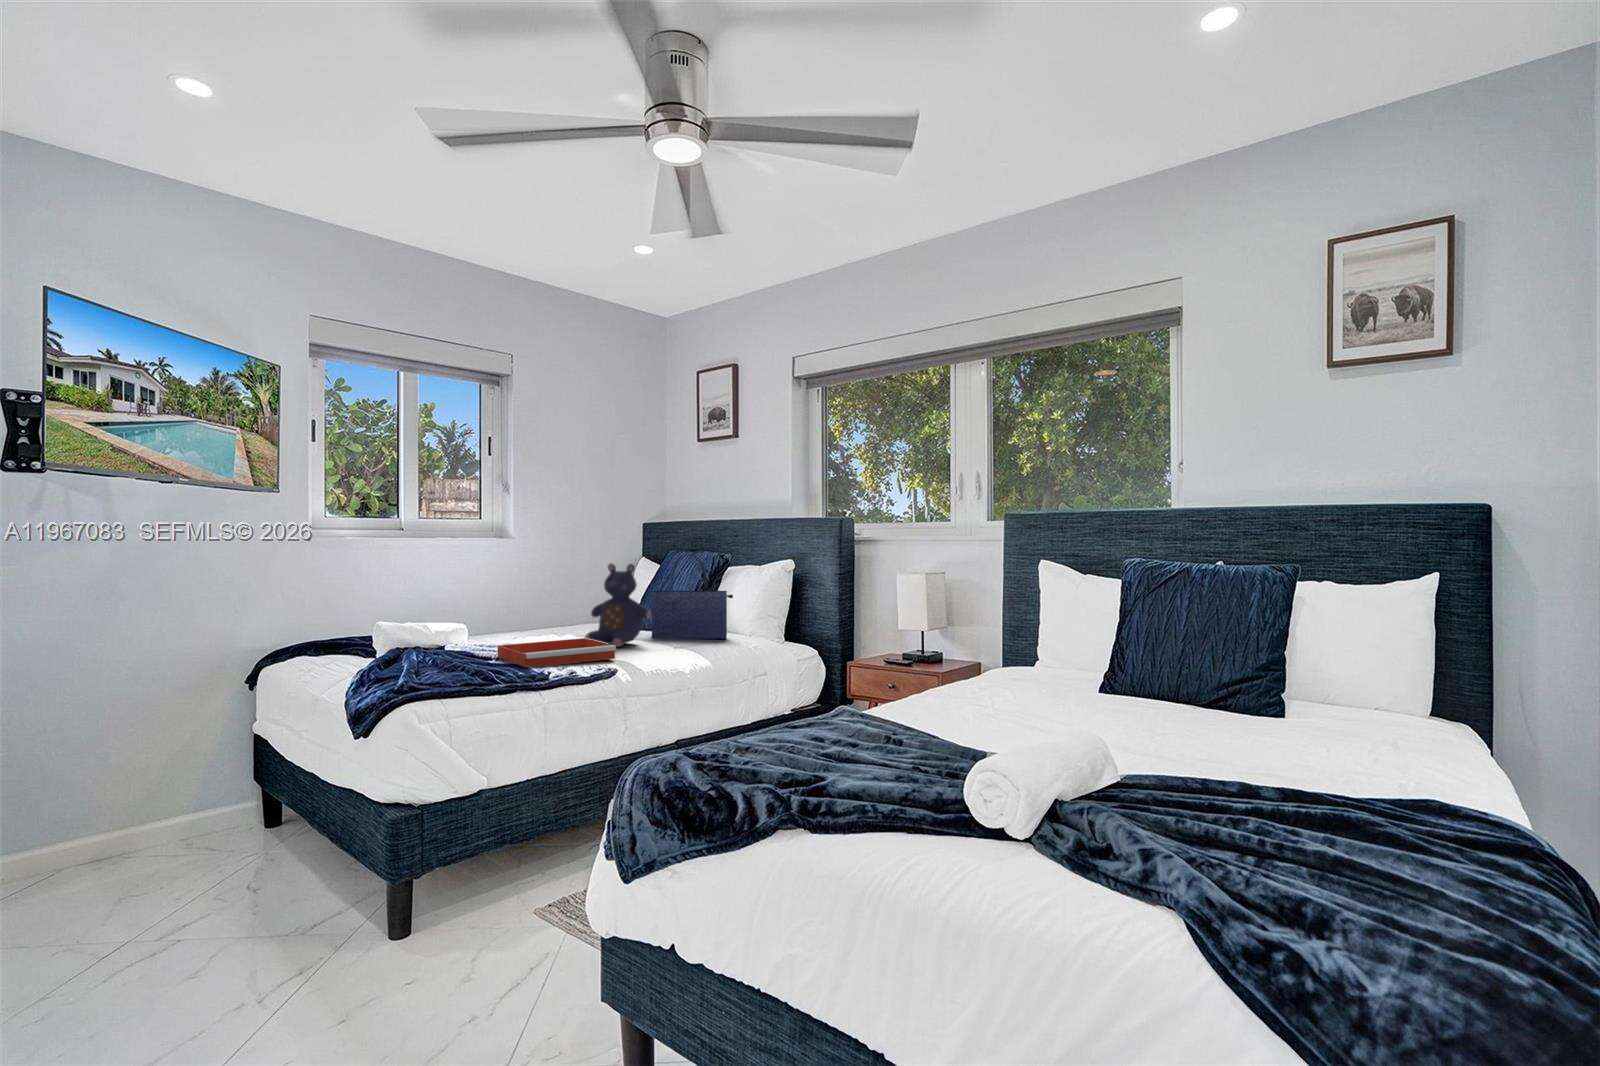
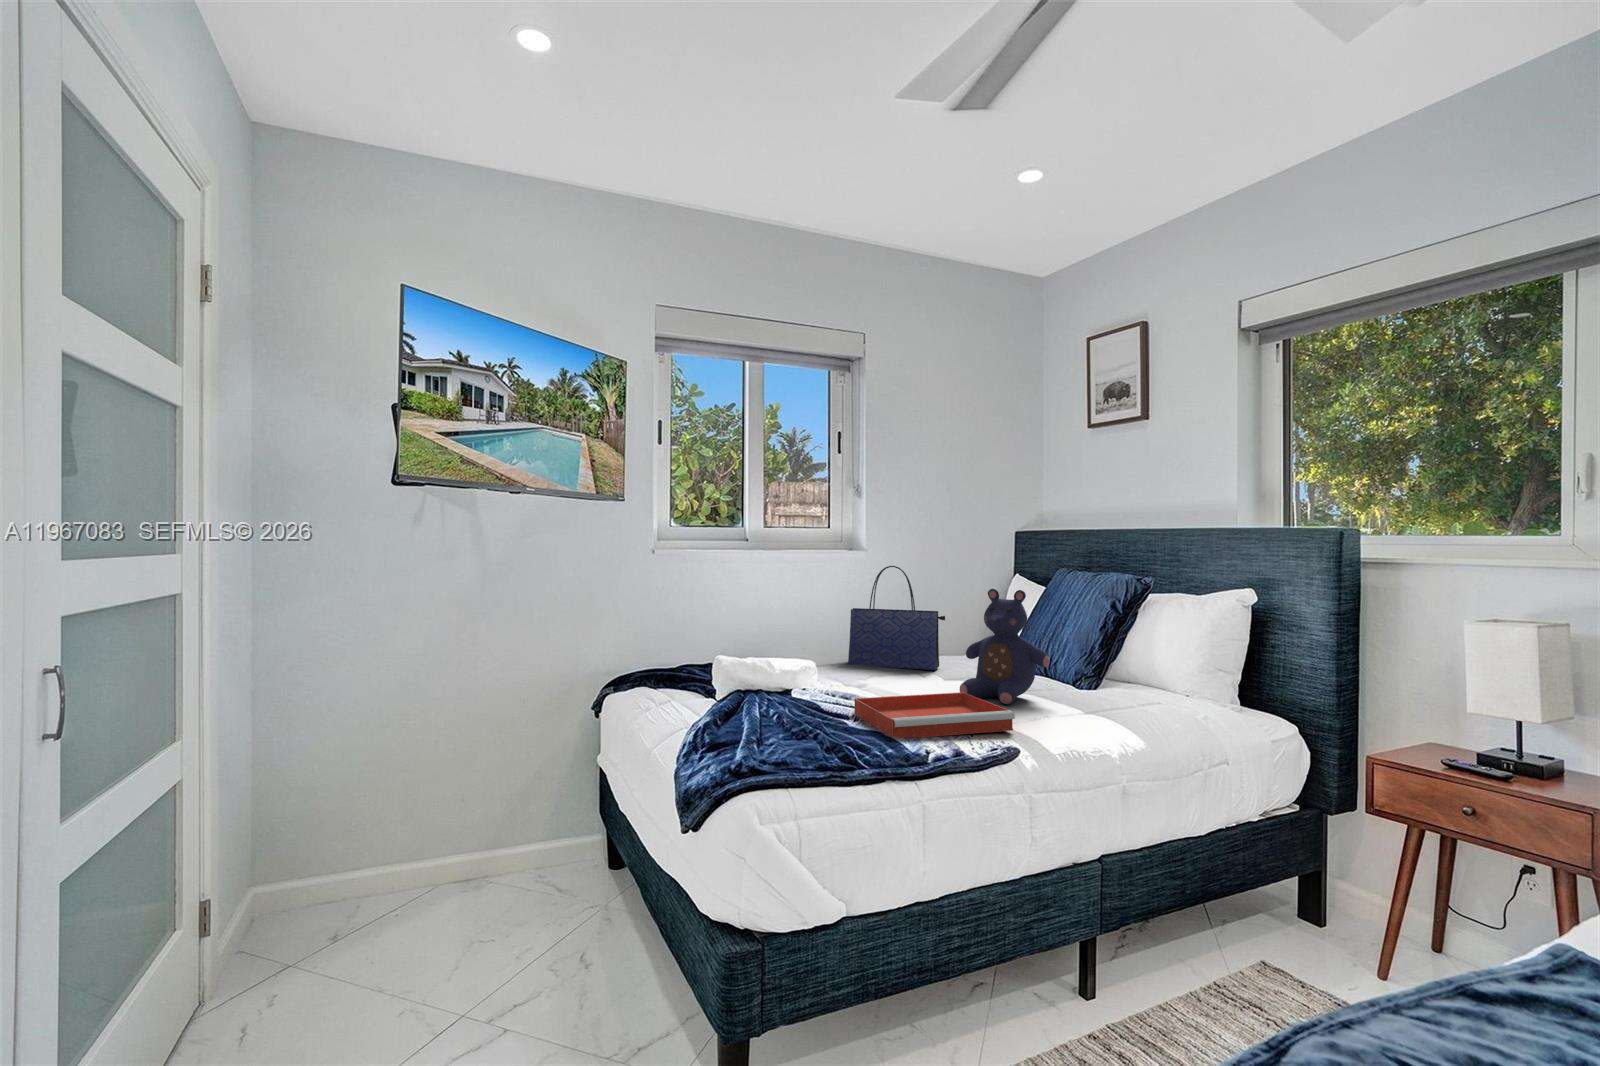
tote bag: present [652,554,733,639] -> present [848,566,945,670]

